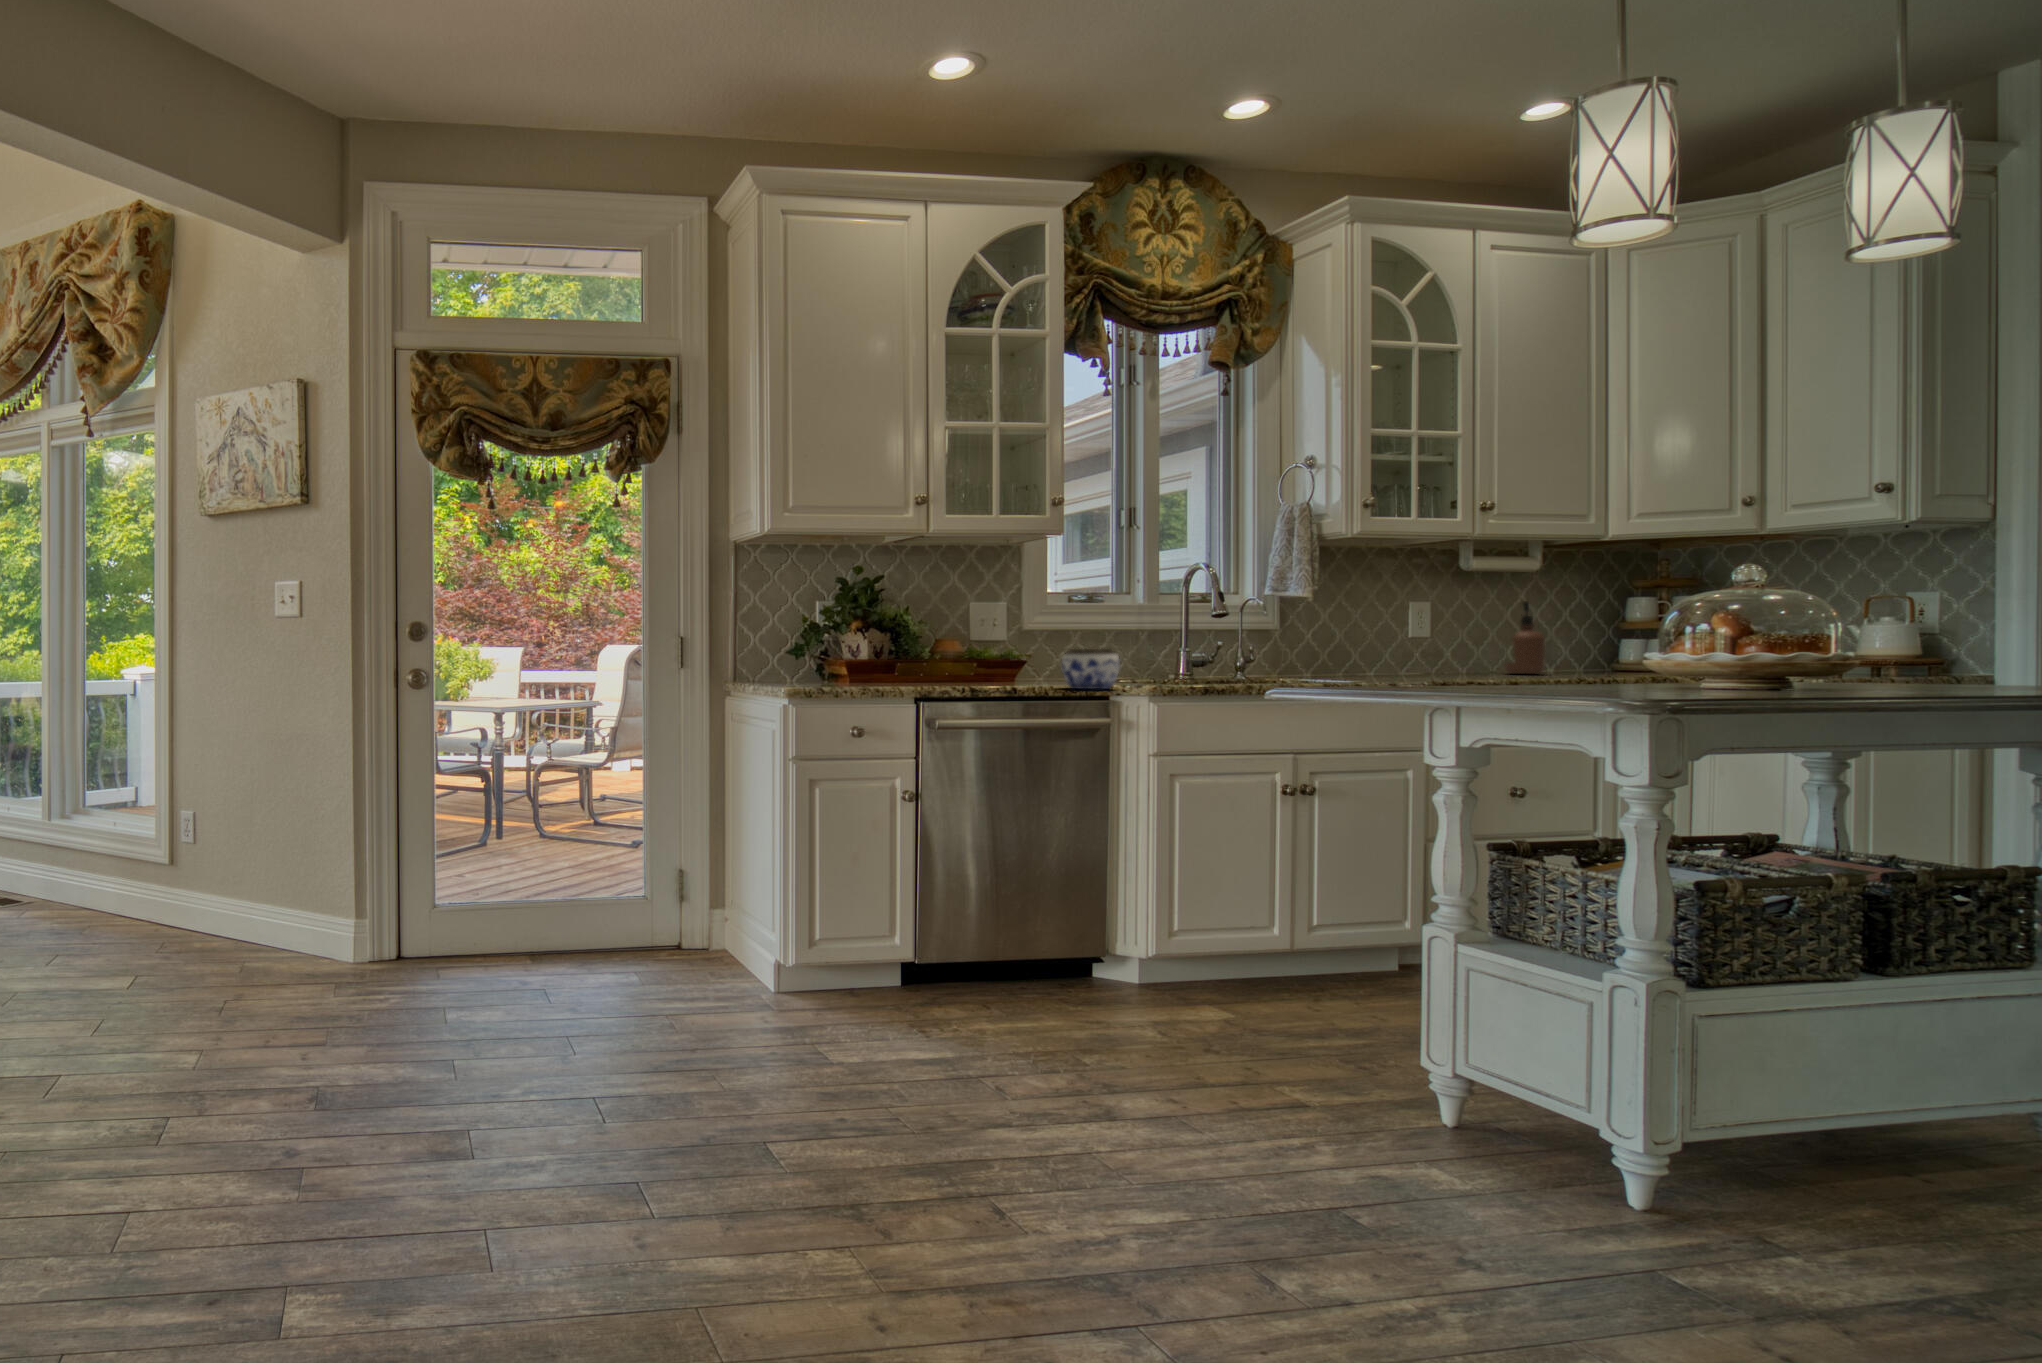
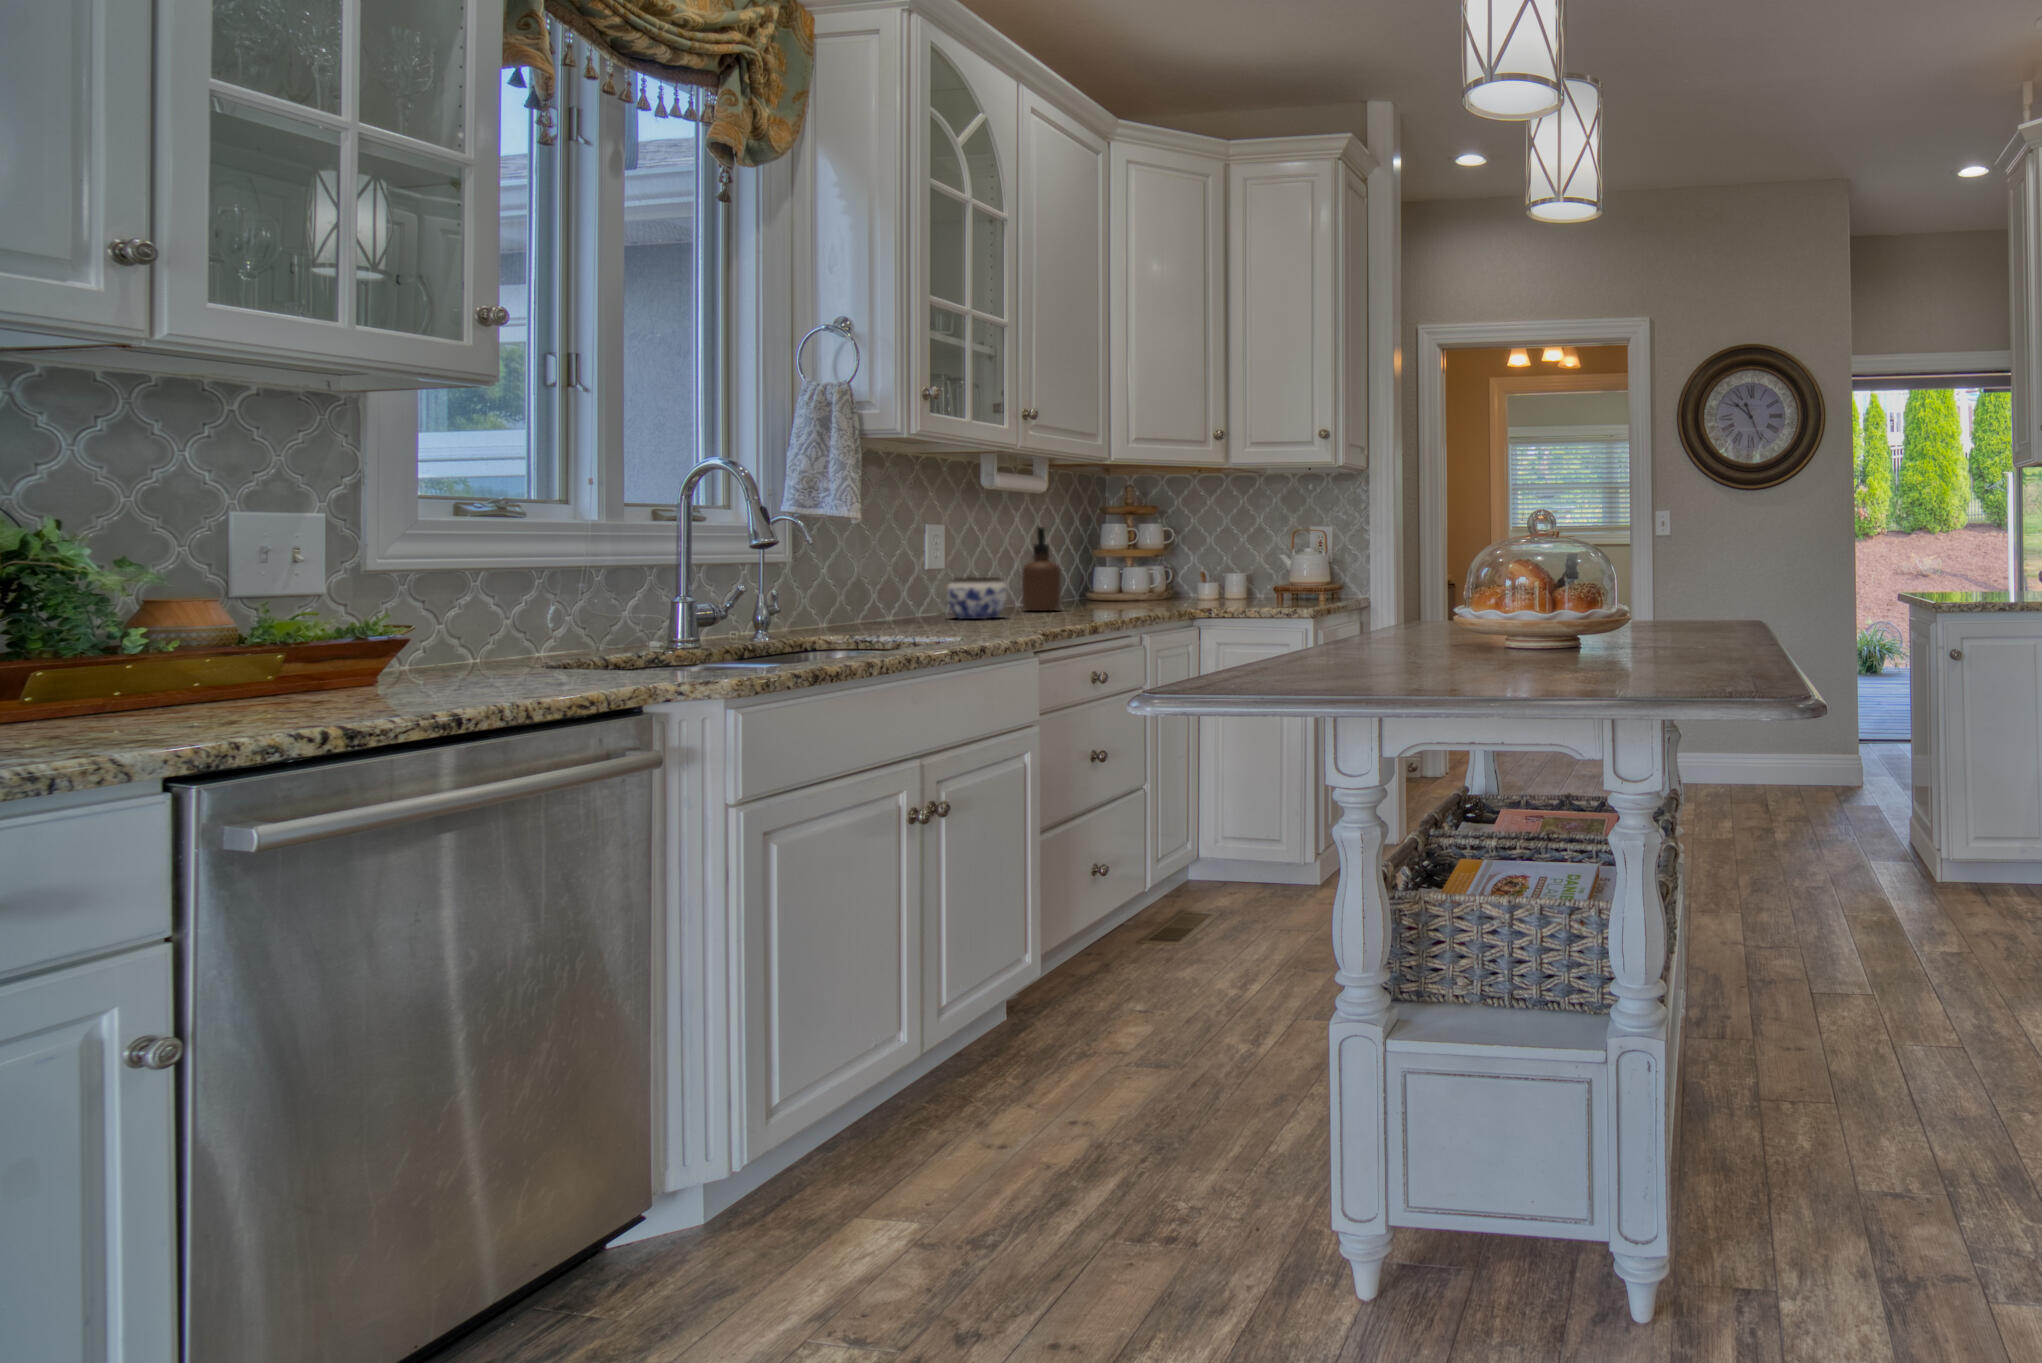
jar: present [1061,649,1120,689] -> present [947,577,1007,619]

